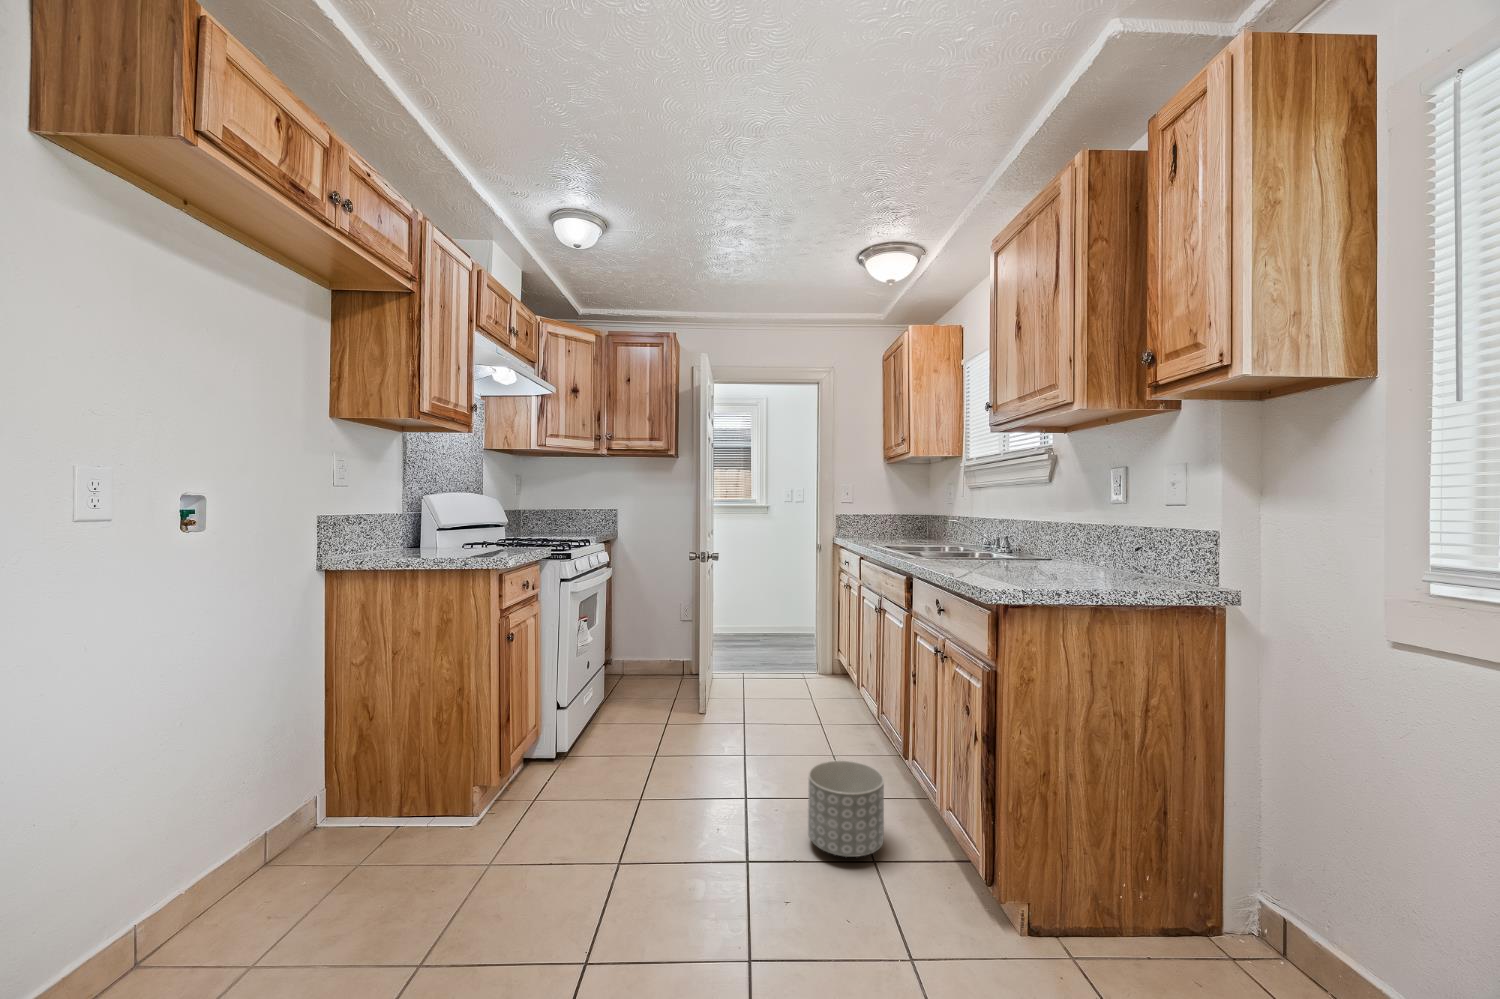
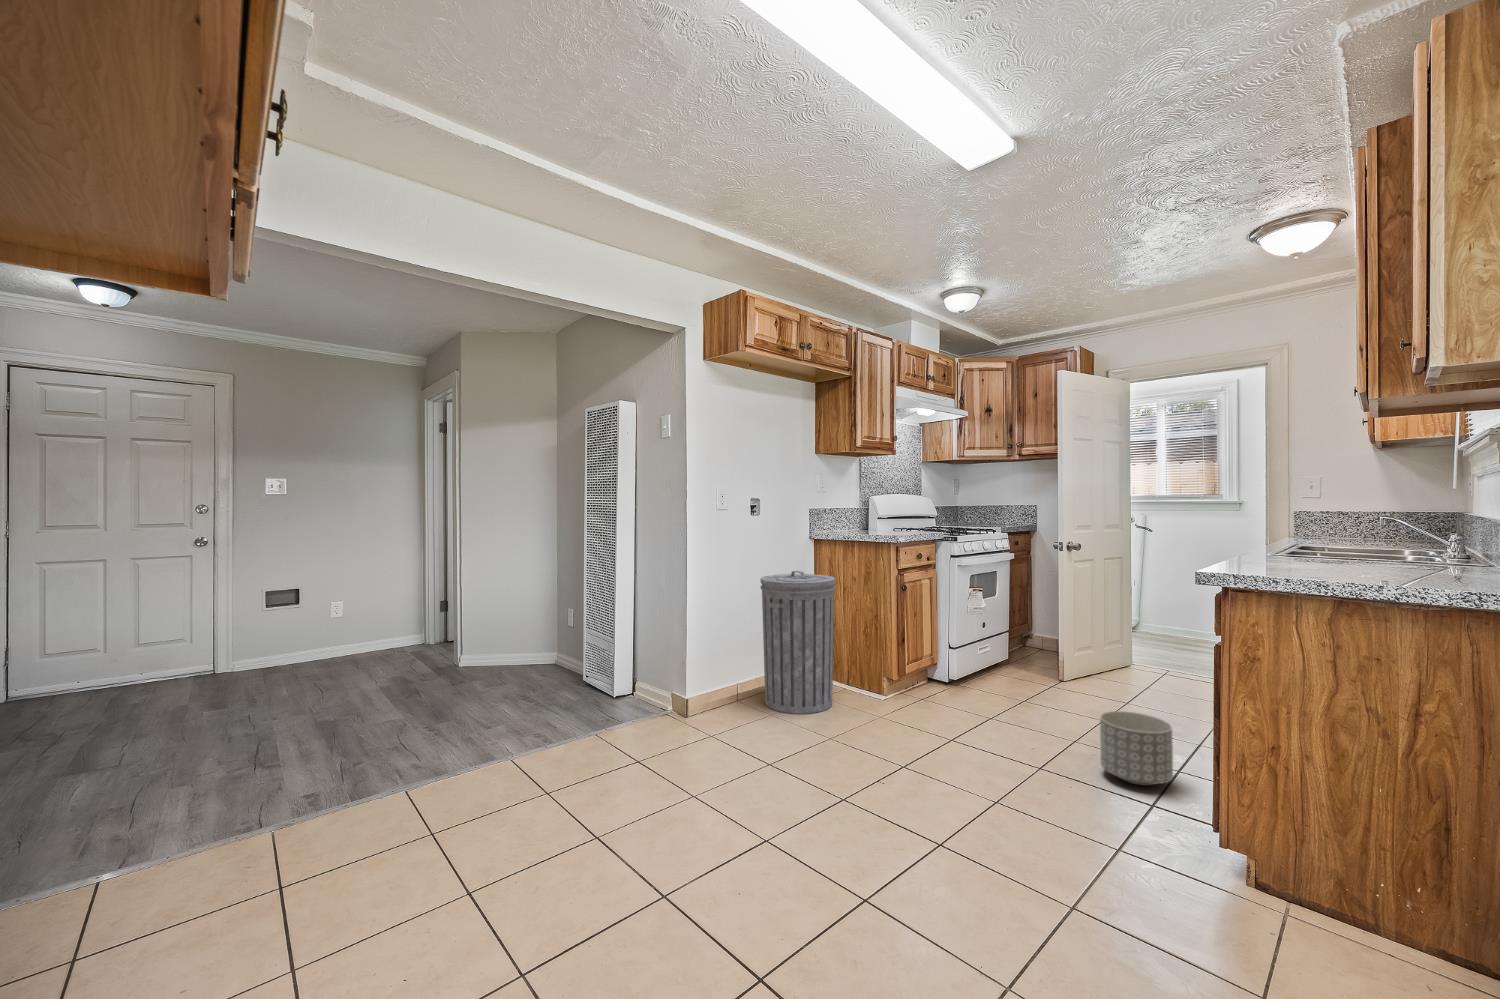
trash can: none [210,636,393,945] -> present [760,571,835,714]

